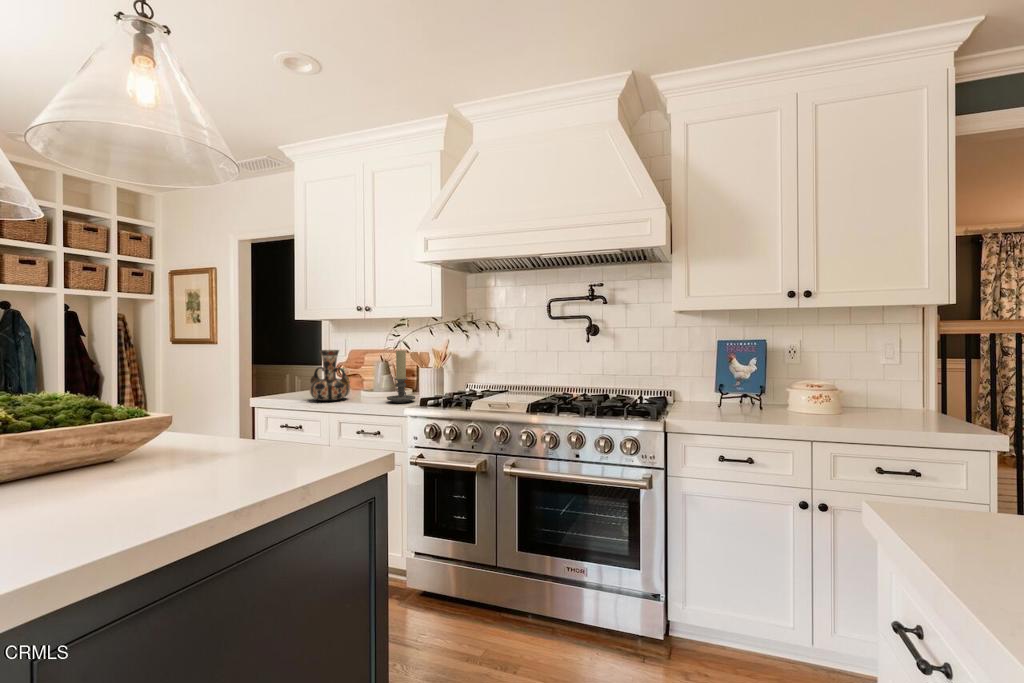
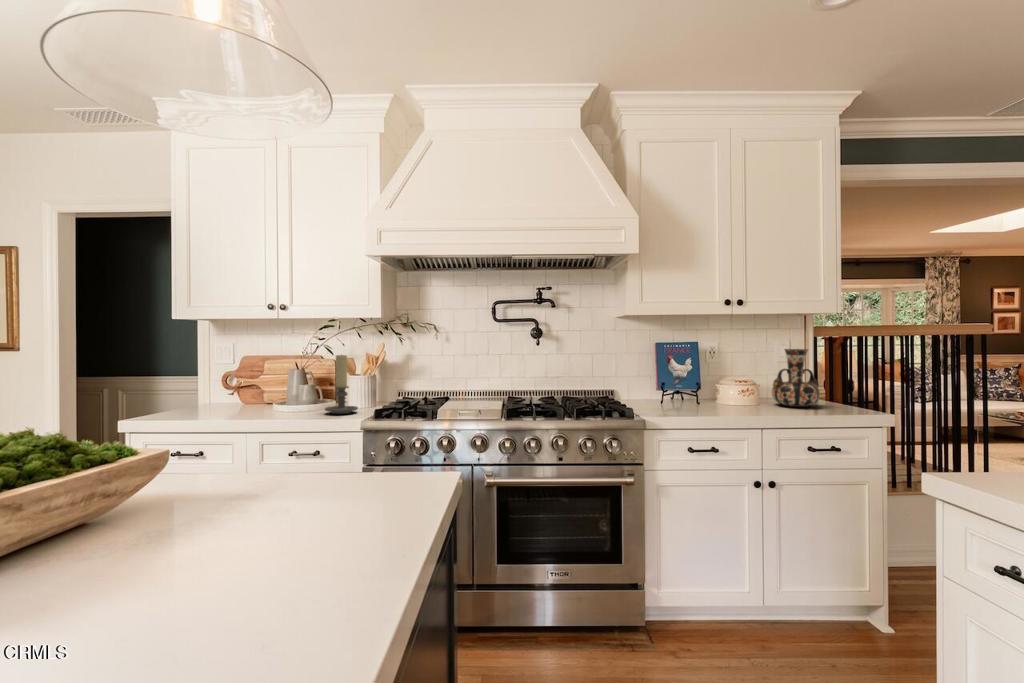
decorative vase: present [310,350,350,401] -> present [772,349,820,407]

